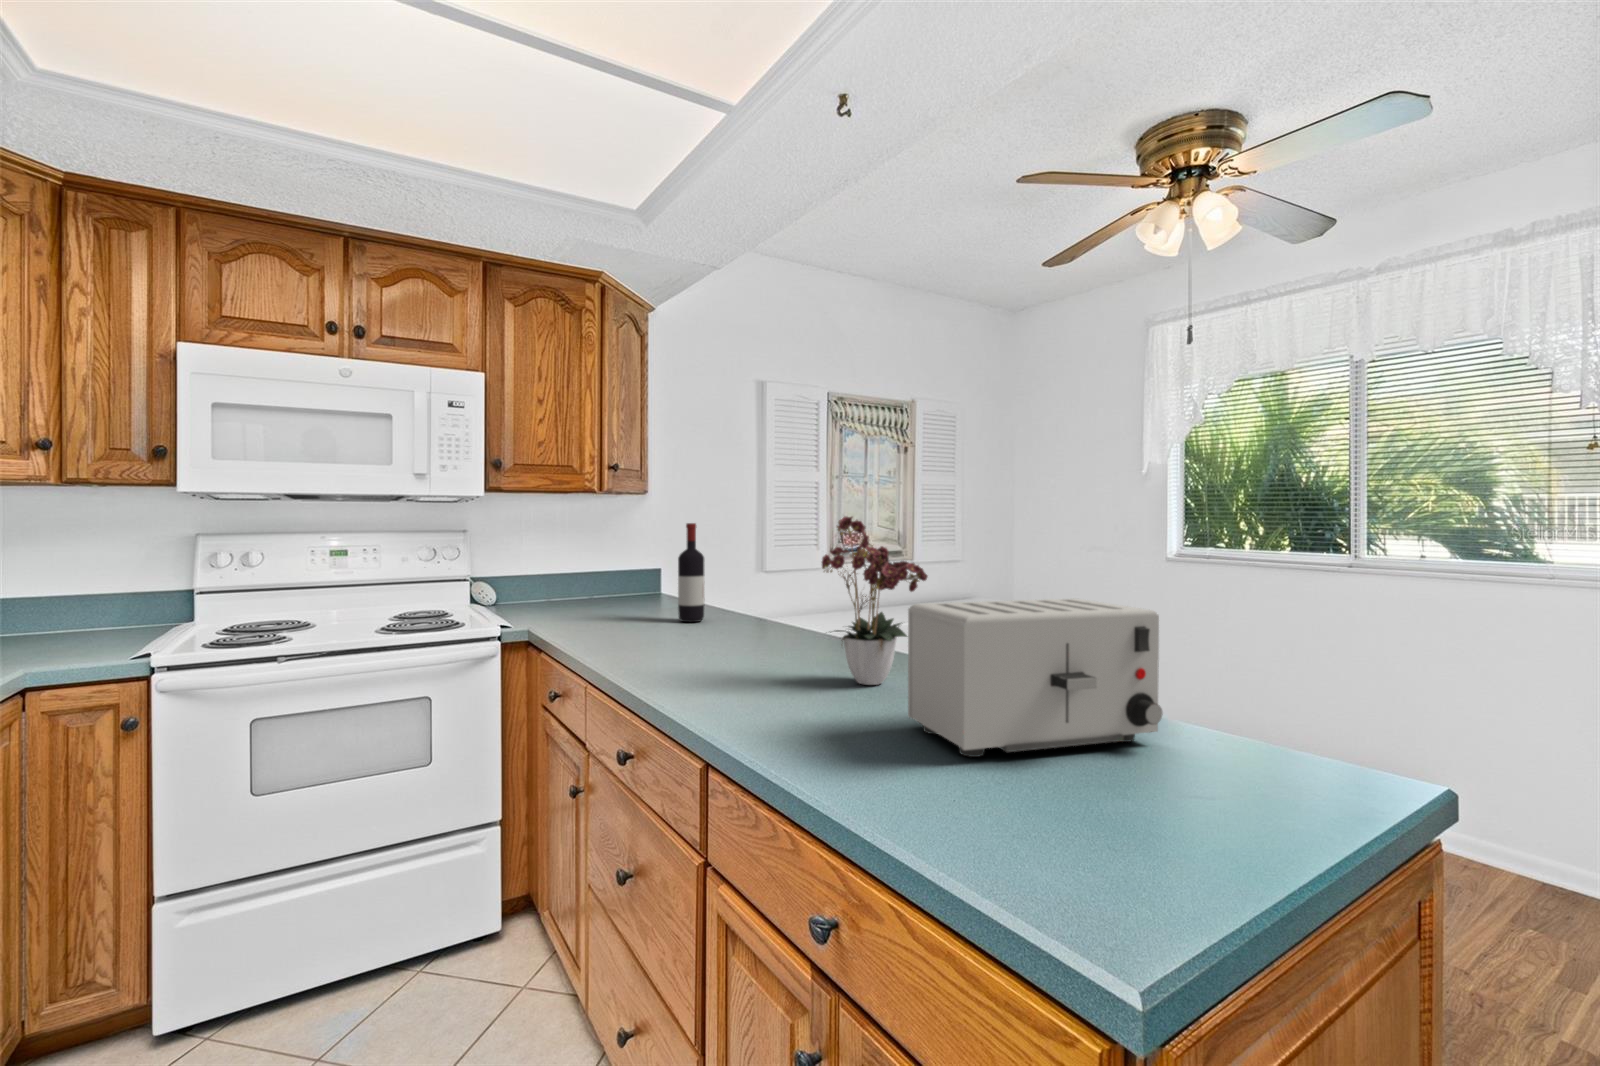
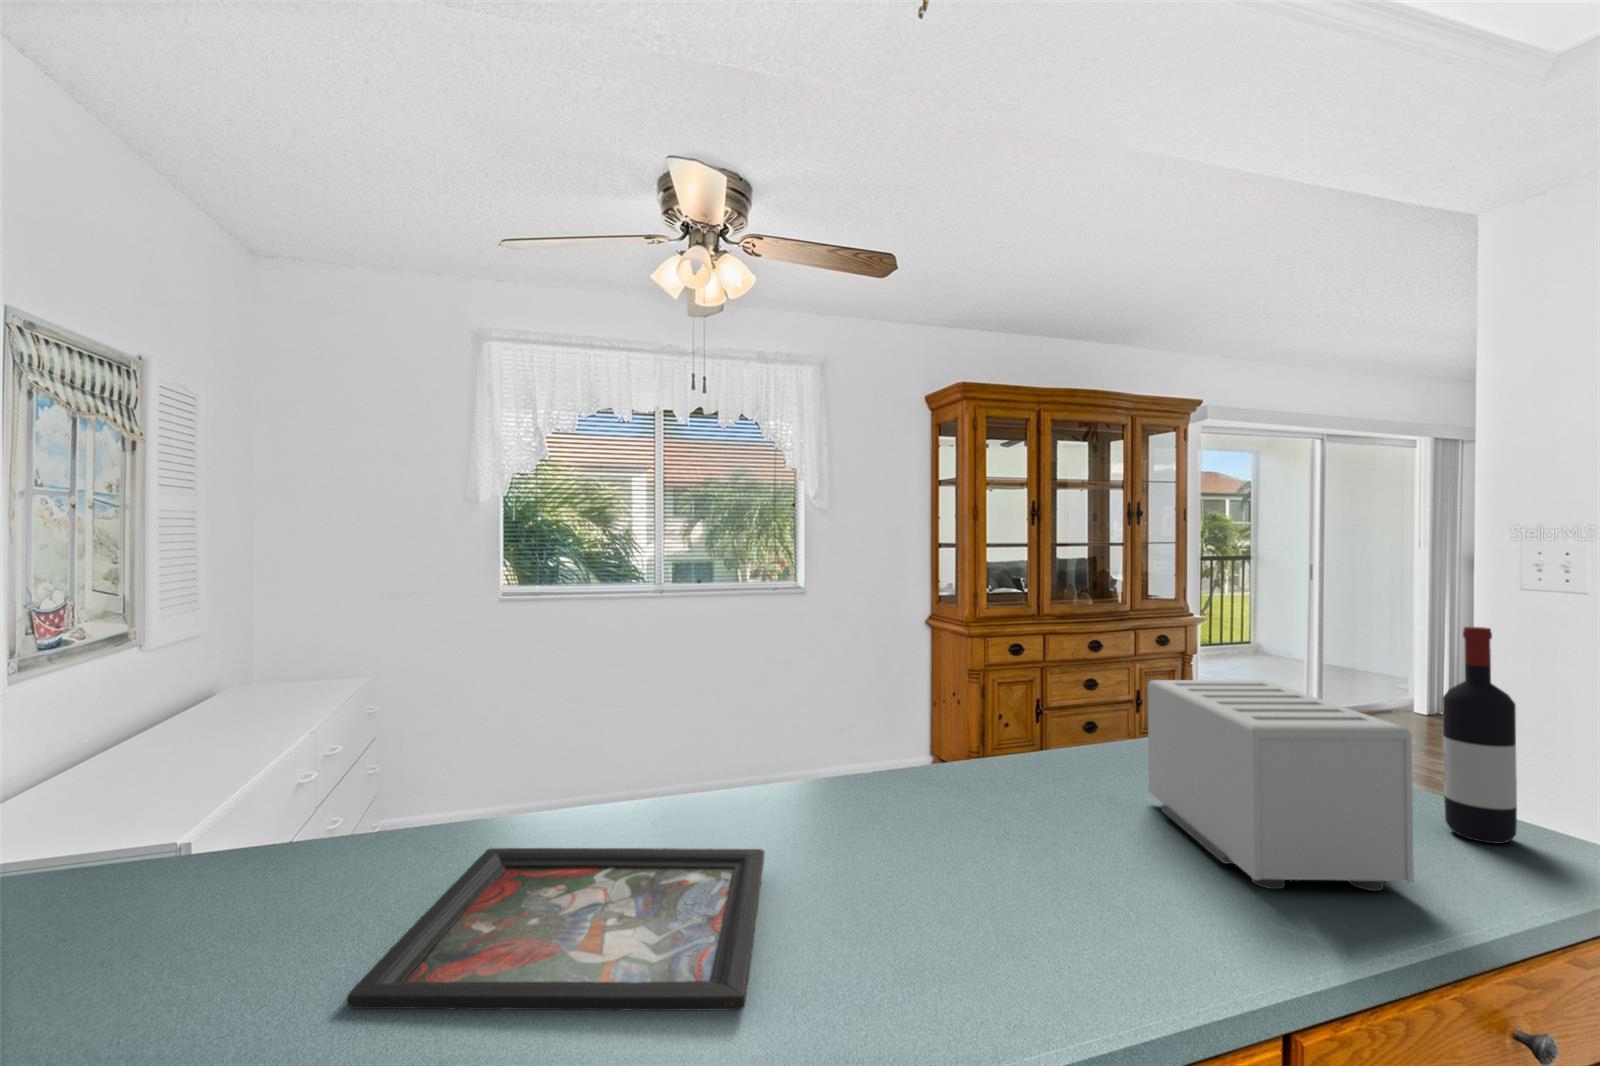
flower arrangement: present [822,517,928,685] -> none [925,594,1061,873]
wine bottle: present [678,523,704,622] -> present [1443,627,1517,843]
decorative tray: none [659,624,804,660] -> present [346,848,765,1011]

